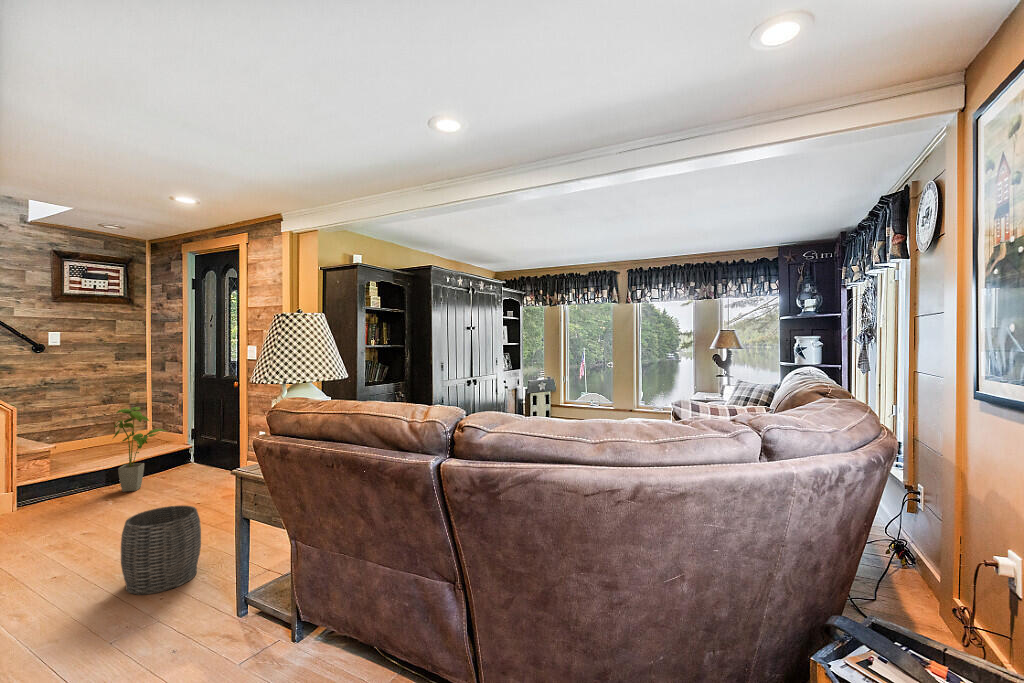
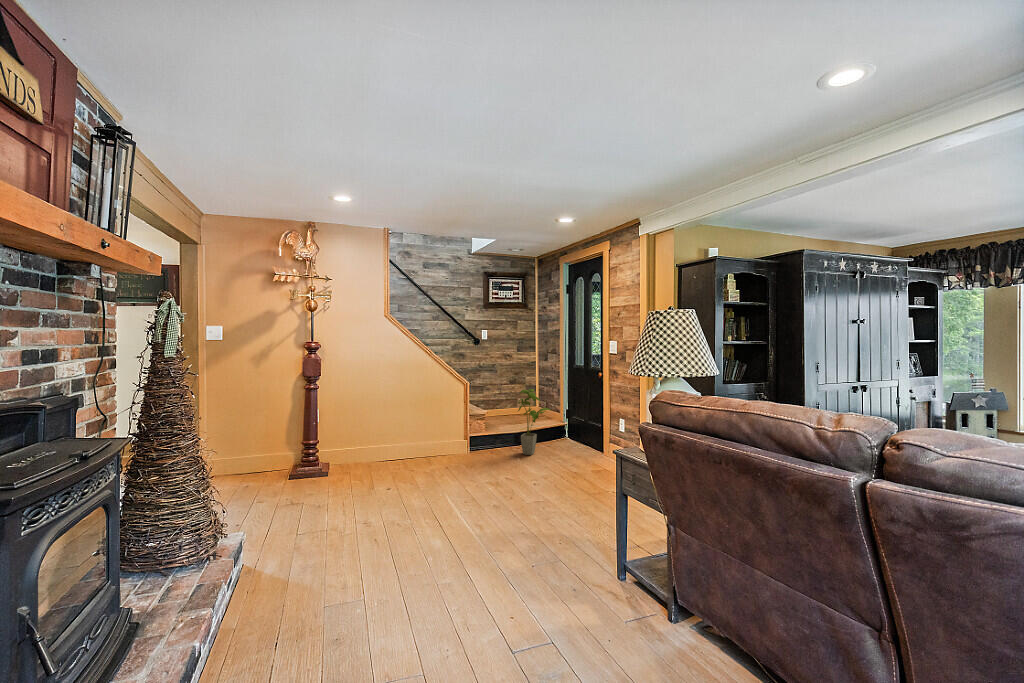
woven basket: present [121,505,201,595] -> none [527,478,583,553]

